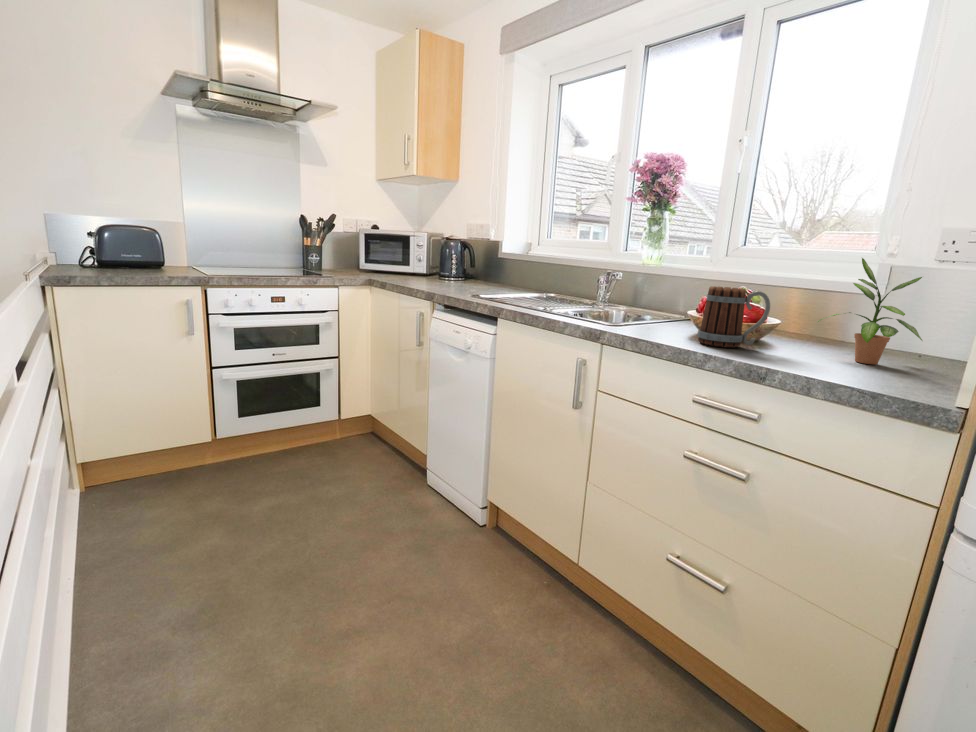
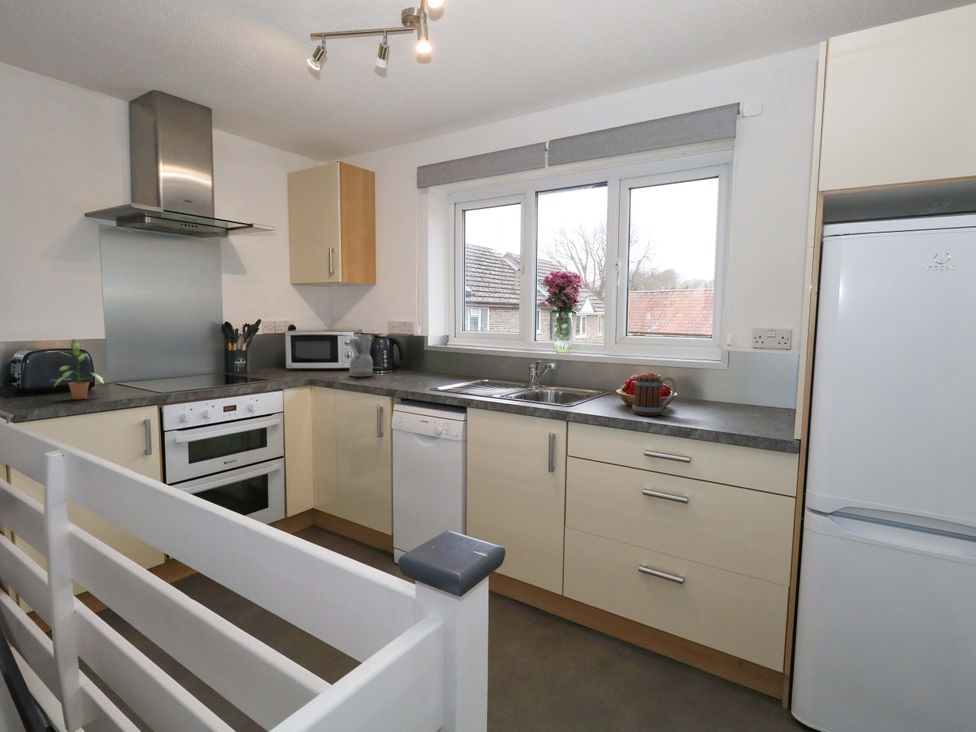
ceramic pitcher: none [413,233,441,281] -> present [349,334,373,376]
potted plant: present [818,258,922,364] -> present [54,340,110,399]

